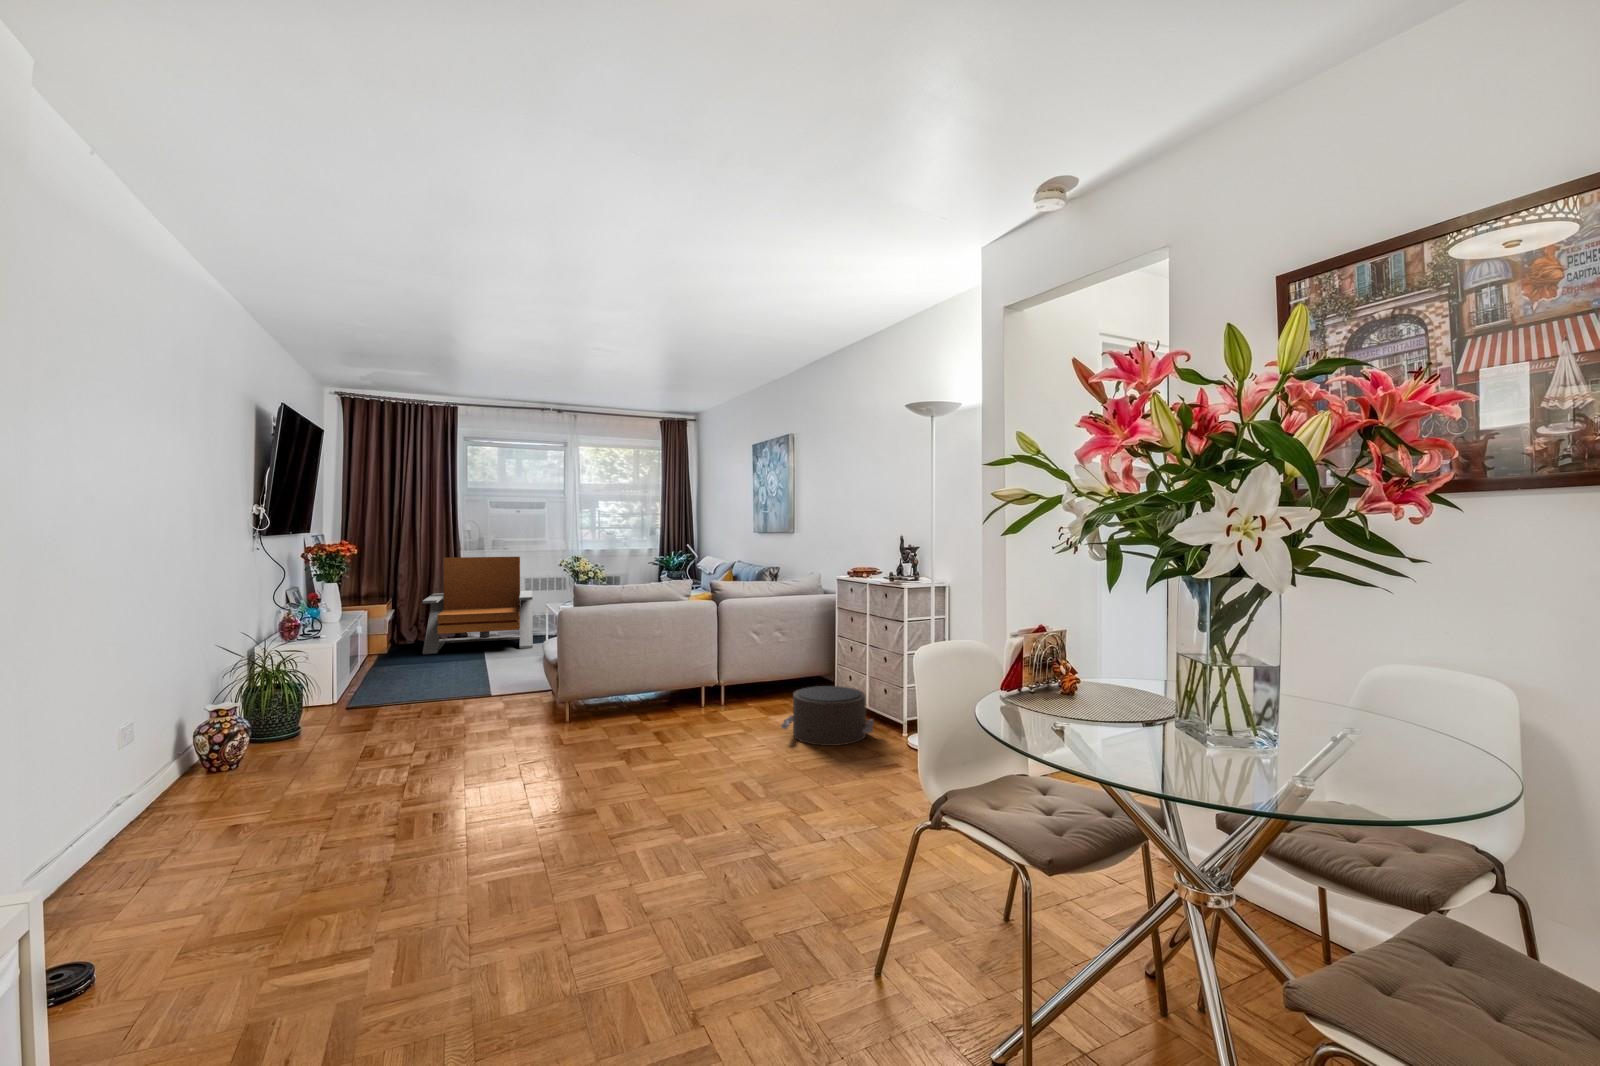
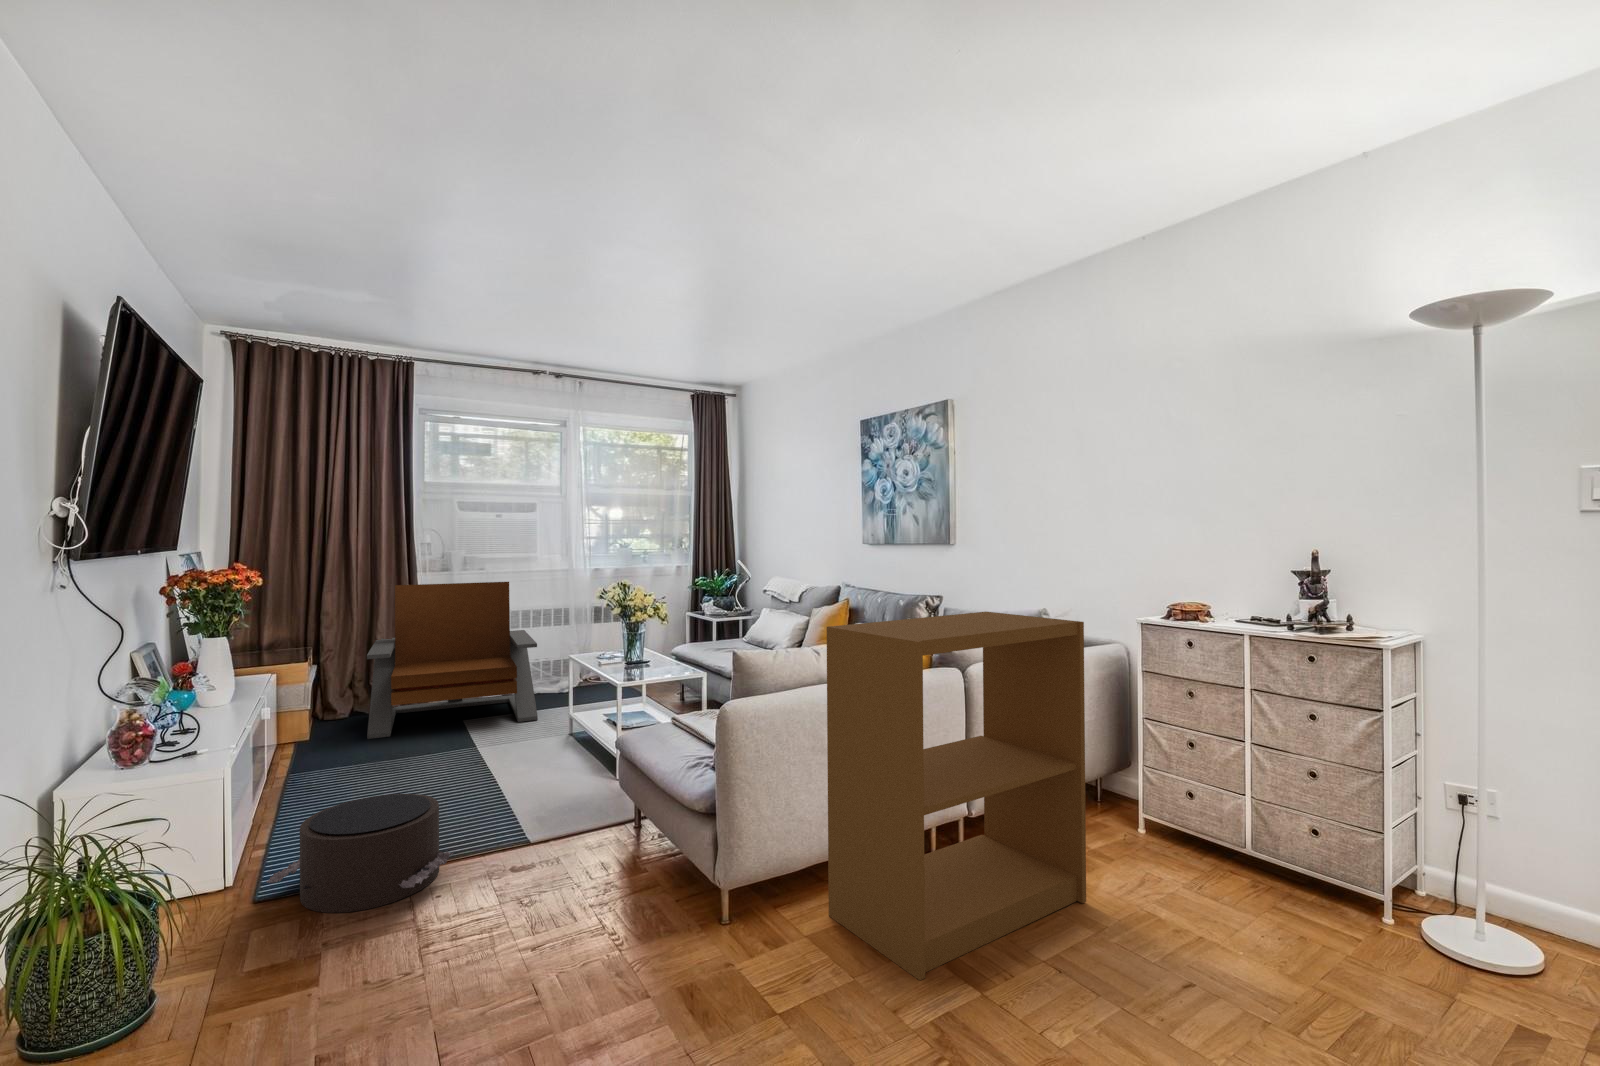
bookshelf: none [623,569,763,740] -> present [826,612,1086,980]
pouf: present [781,686,874,746] -> present [266,794,453,913]

